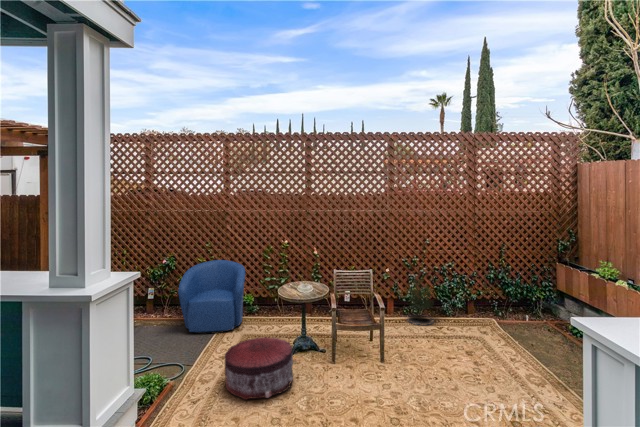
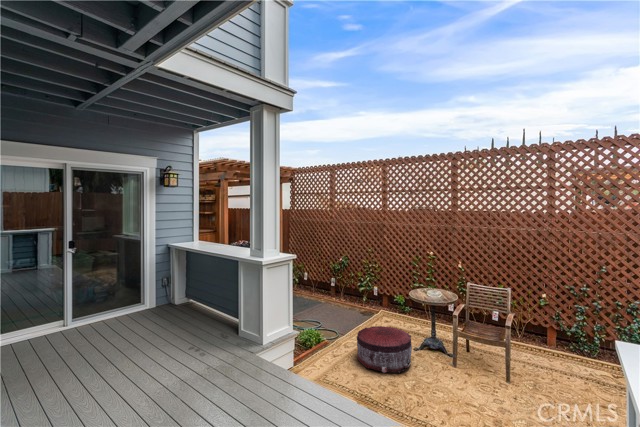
armchair: present [178,260,245,334] -> none [342,263,395,320]
potted tree: present [407,281,433,326] -> none [567,303,612,365]

